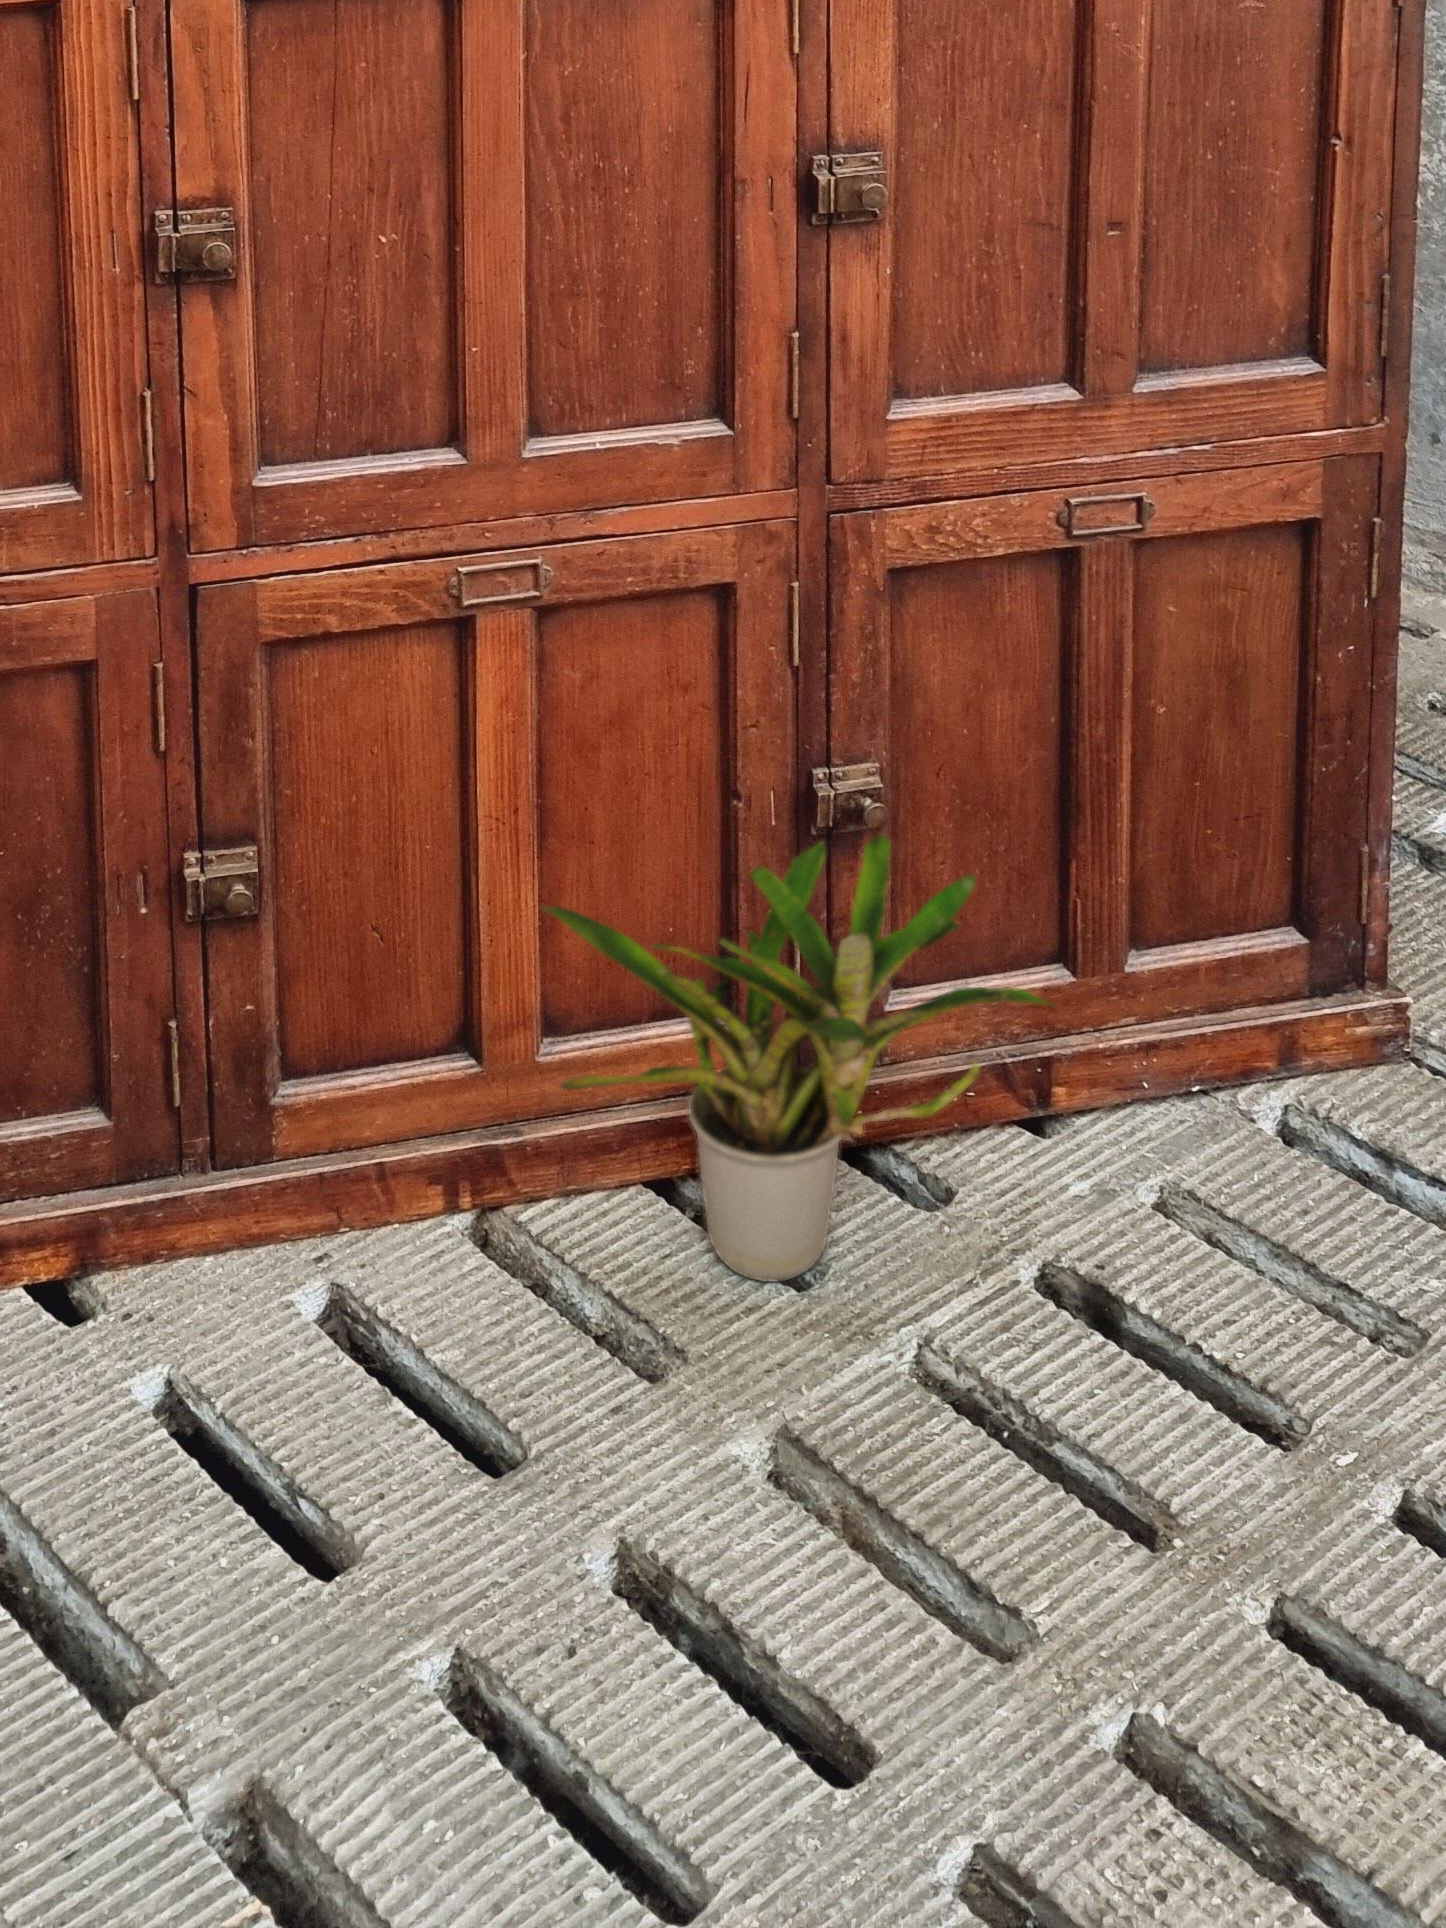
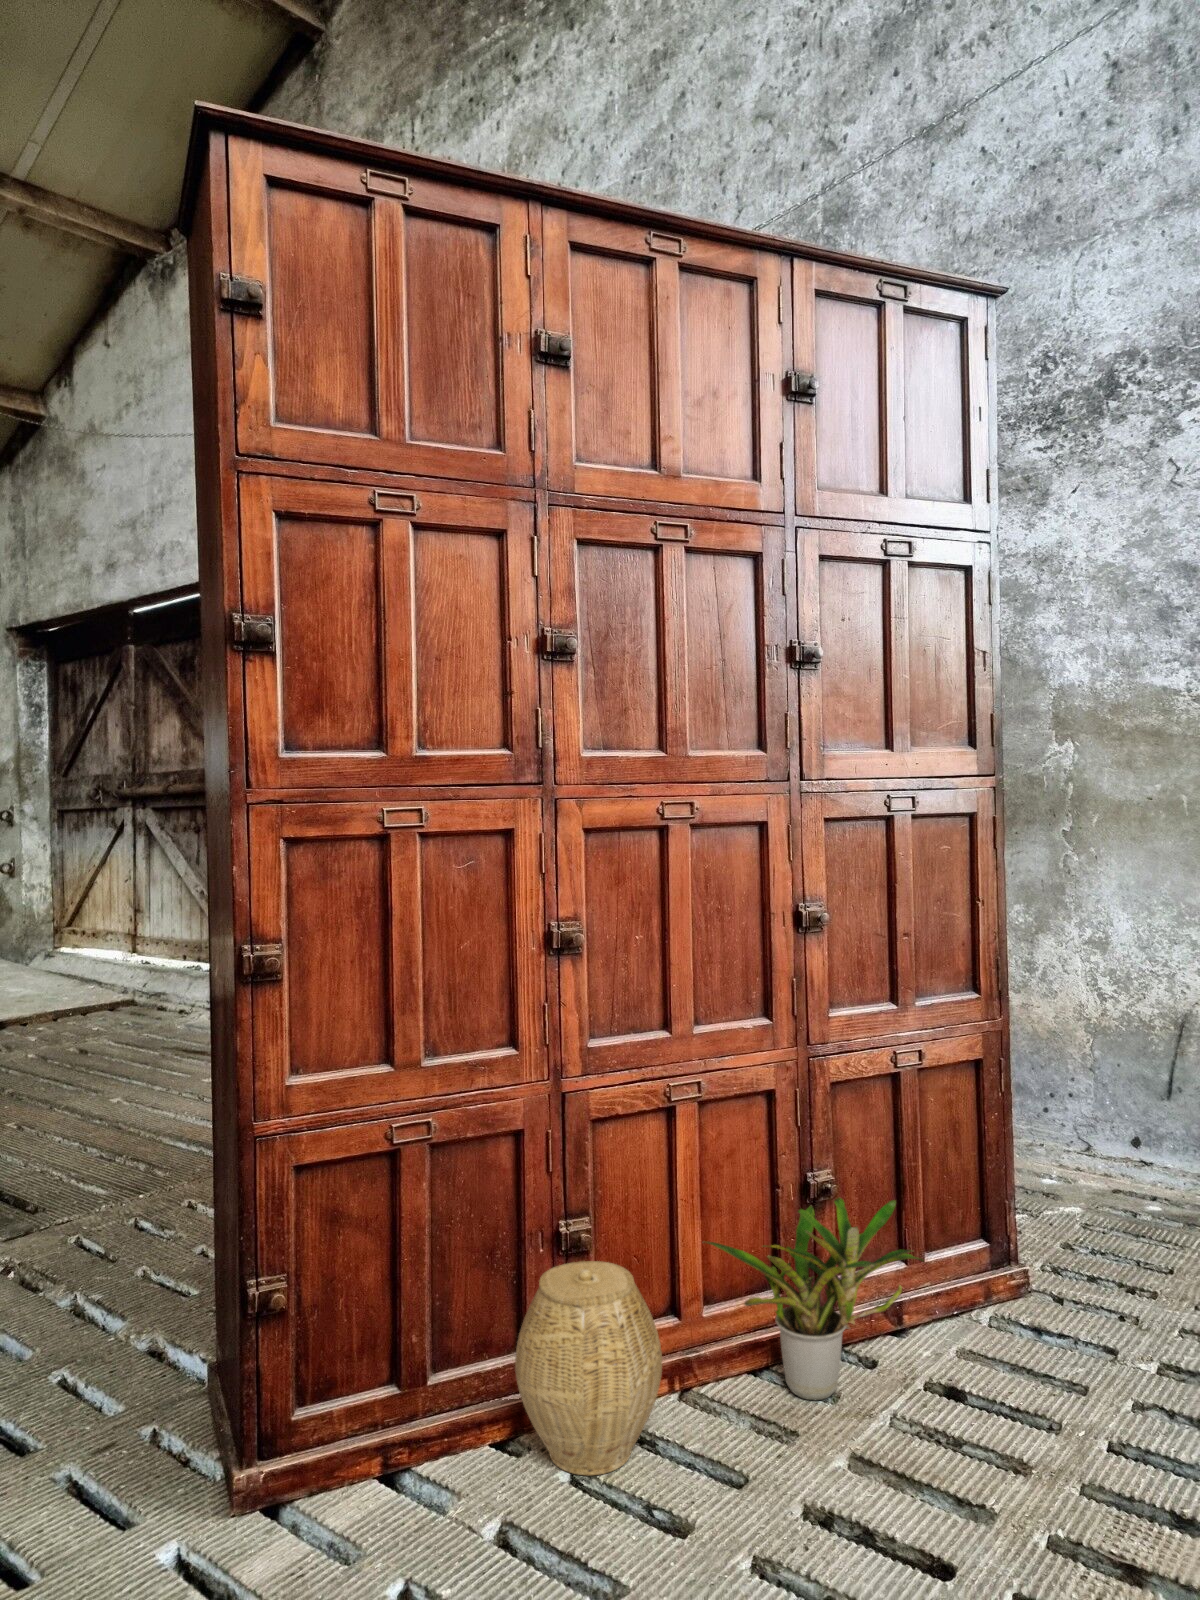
woven basket: none [52,947,374,1400] -> present [515,1261,662,1475]

